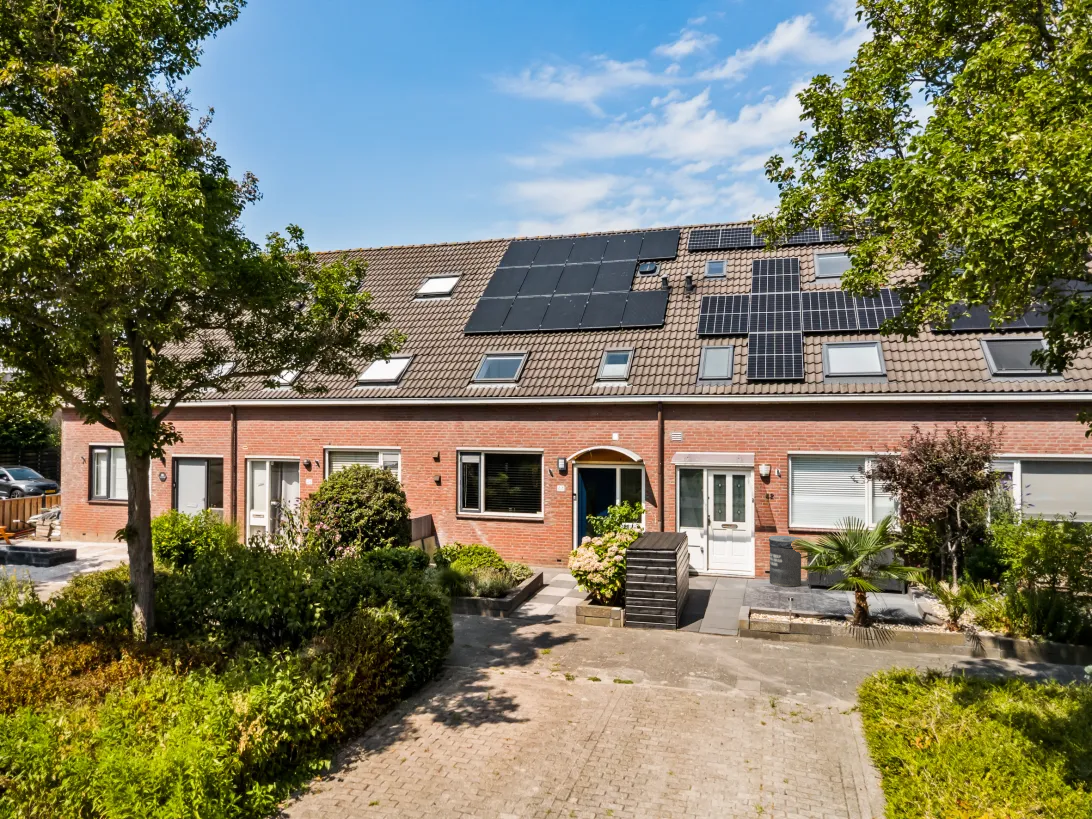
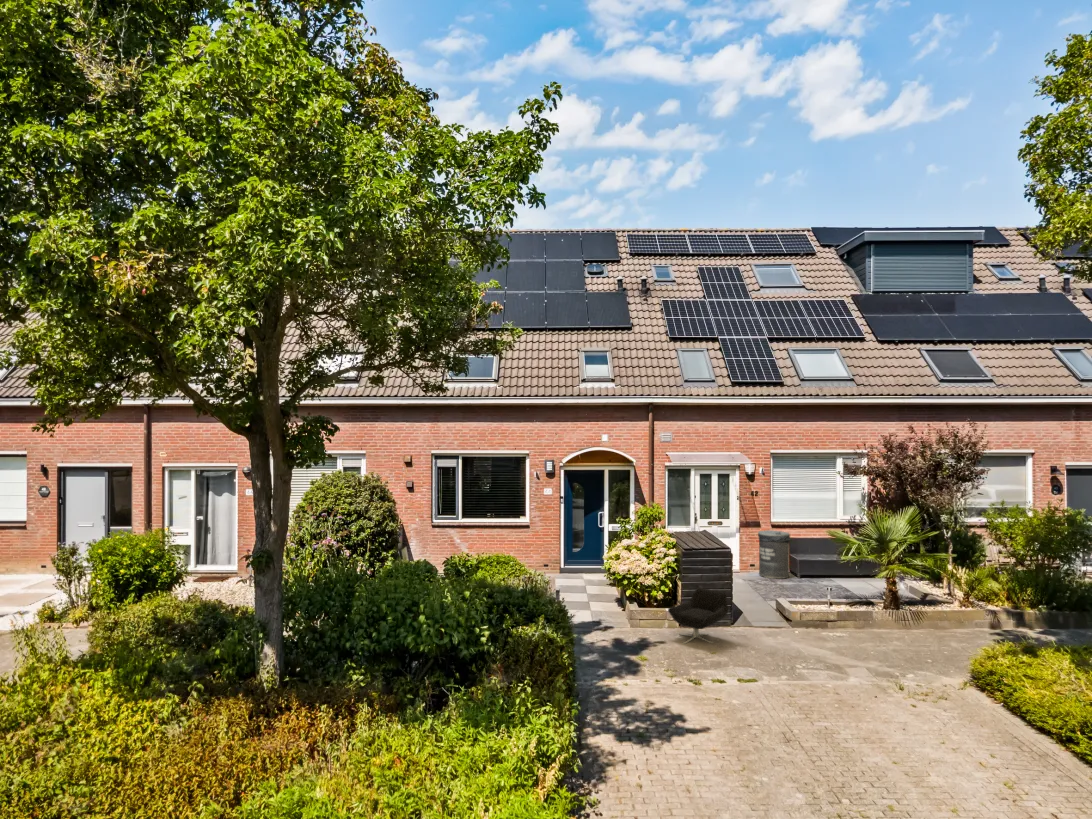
lounge chair: none [603,587,661,642] -> present [668,587,728,644]

